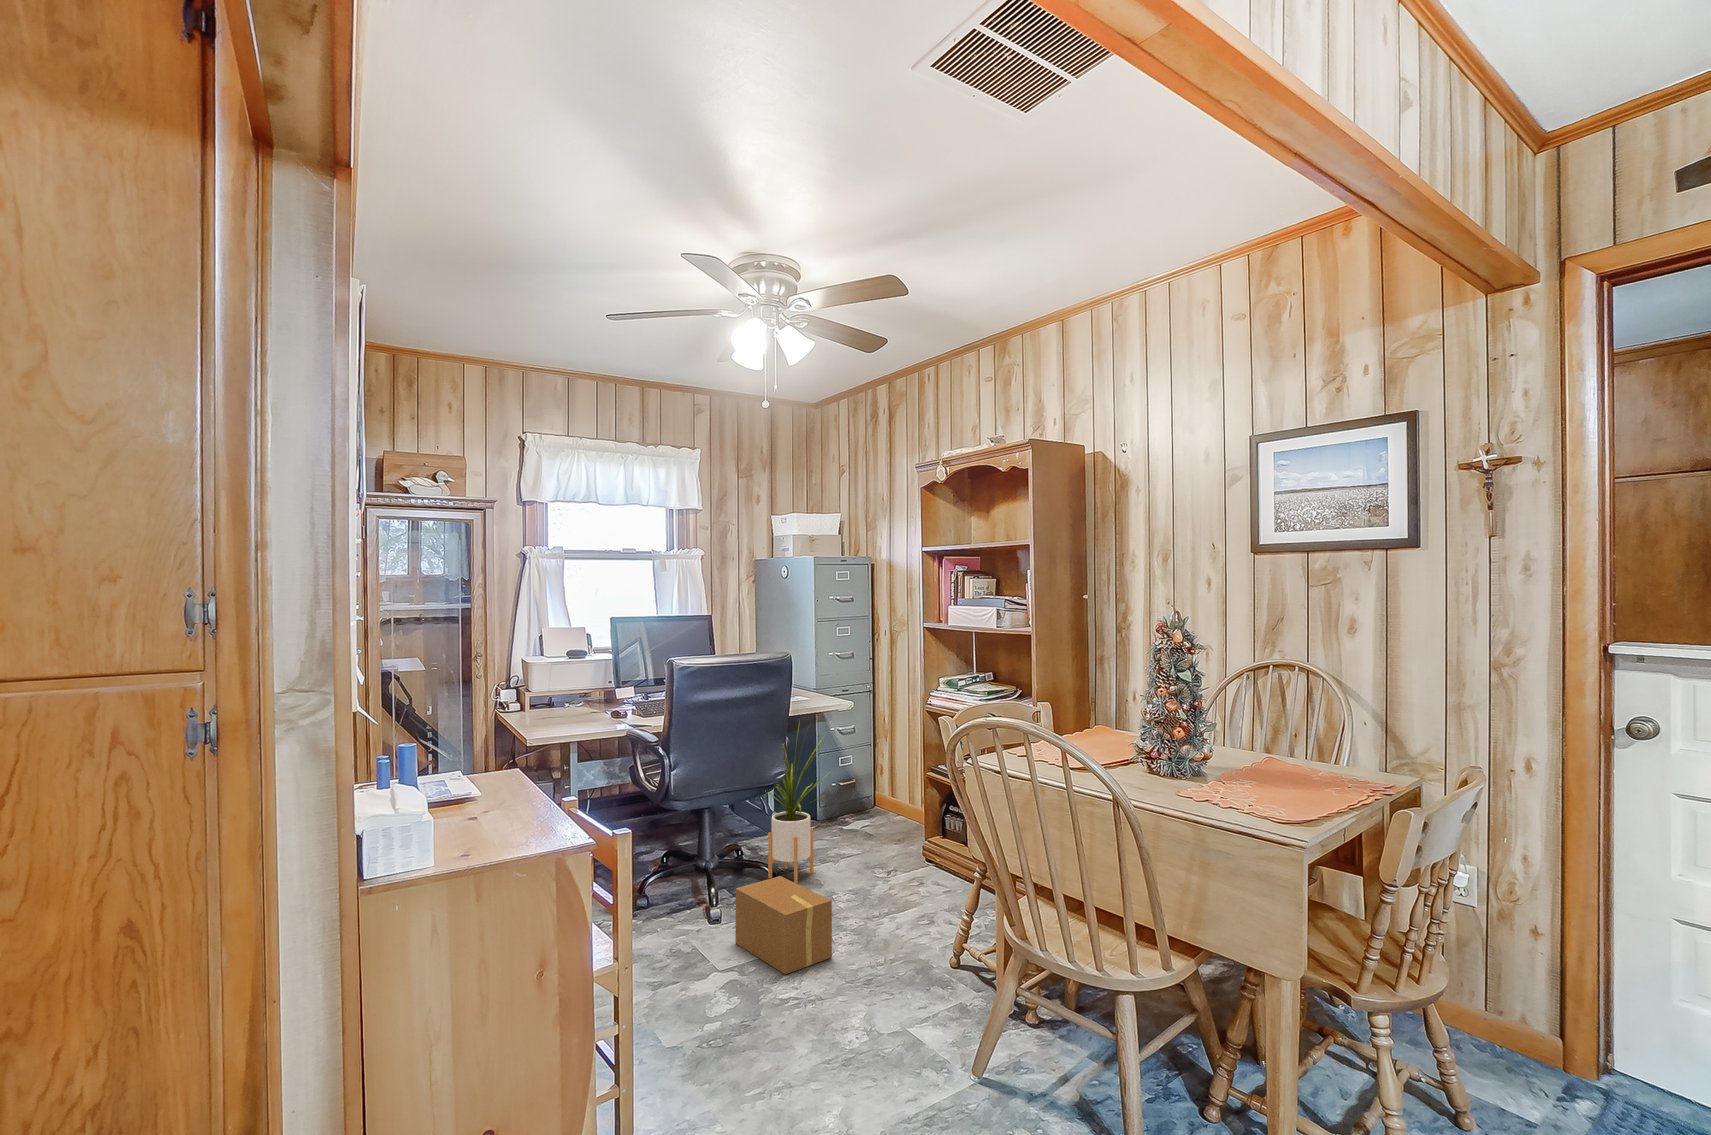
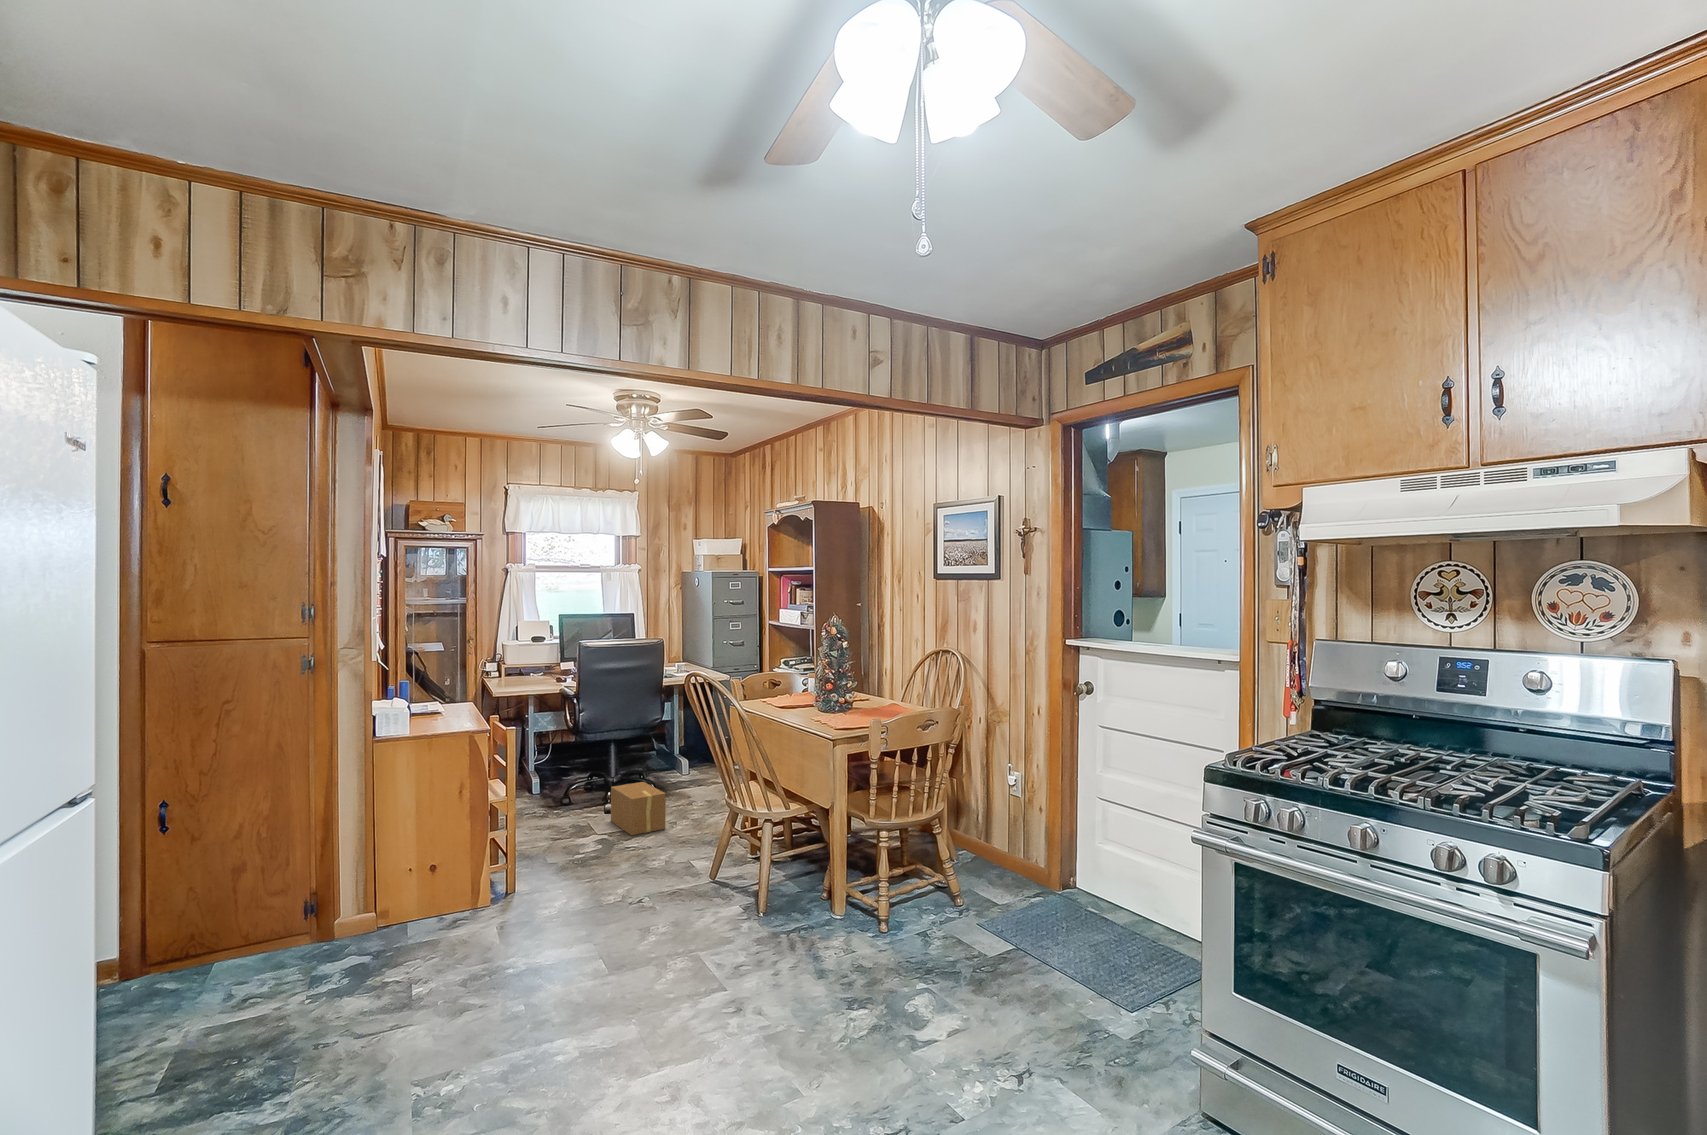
house plant: present [767,726,830,883] -> none [643,685,700,794]

